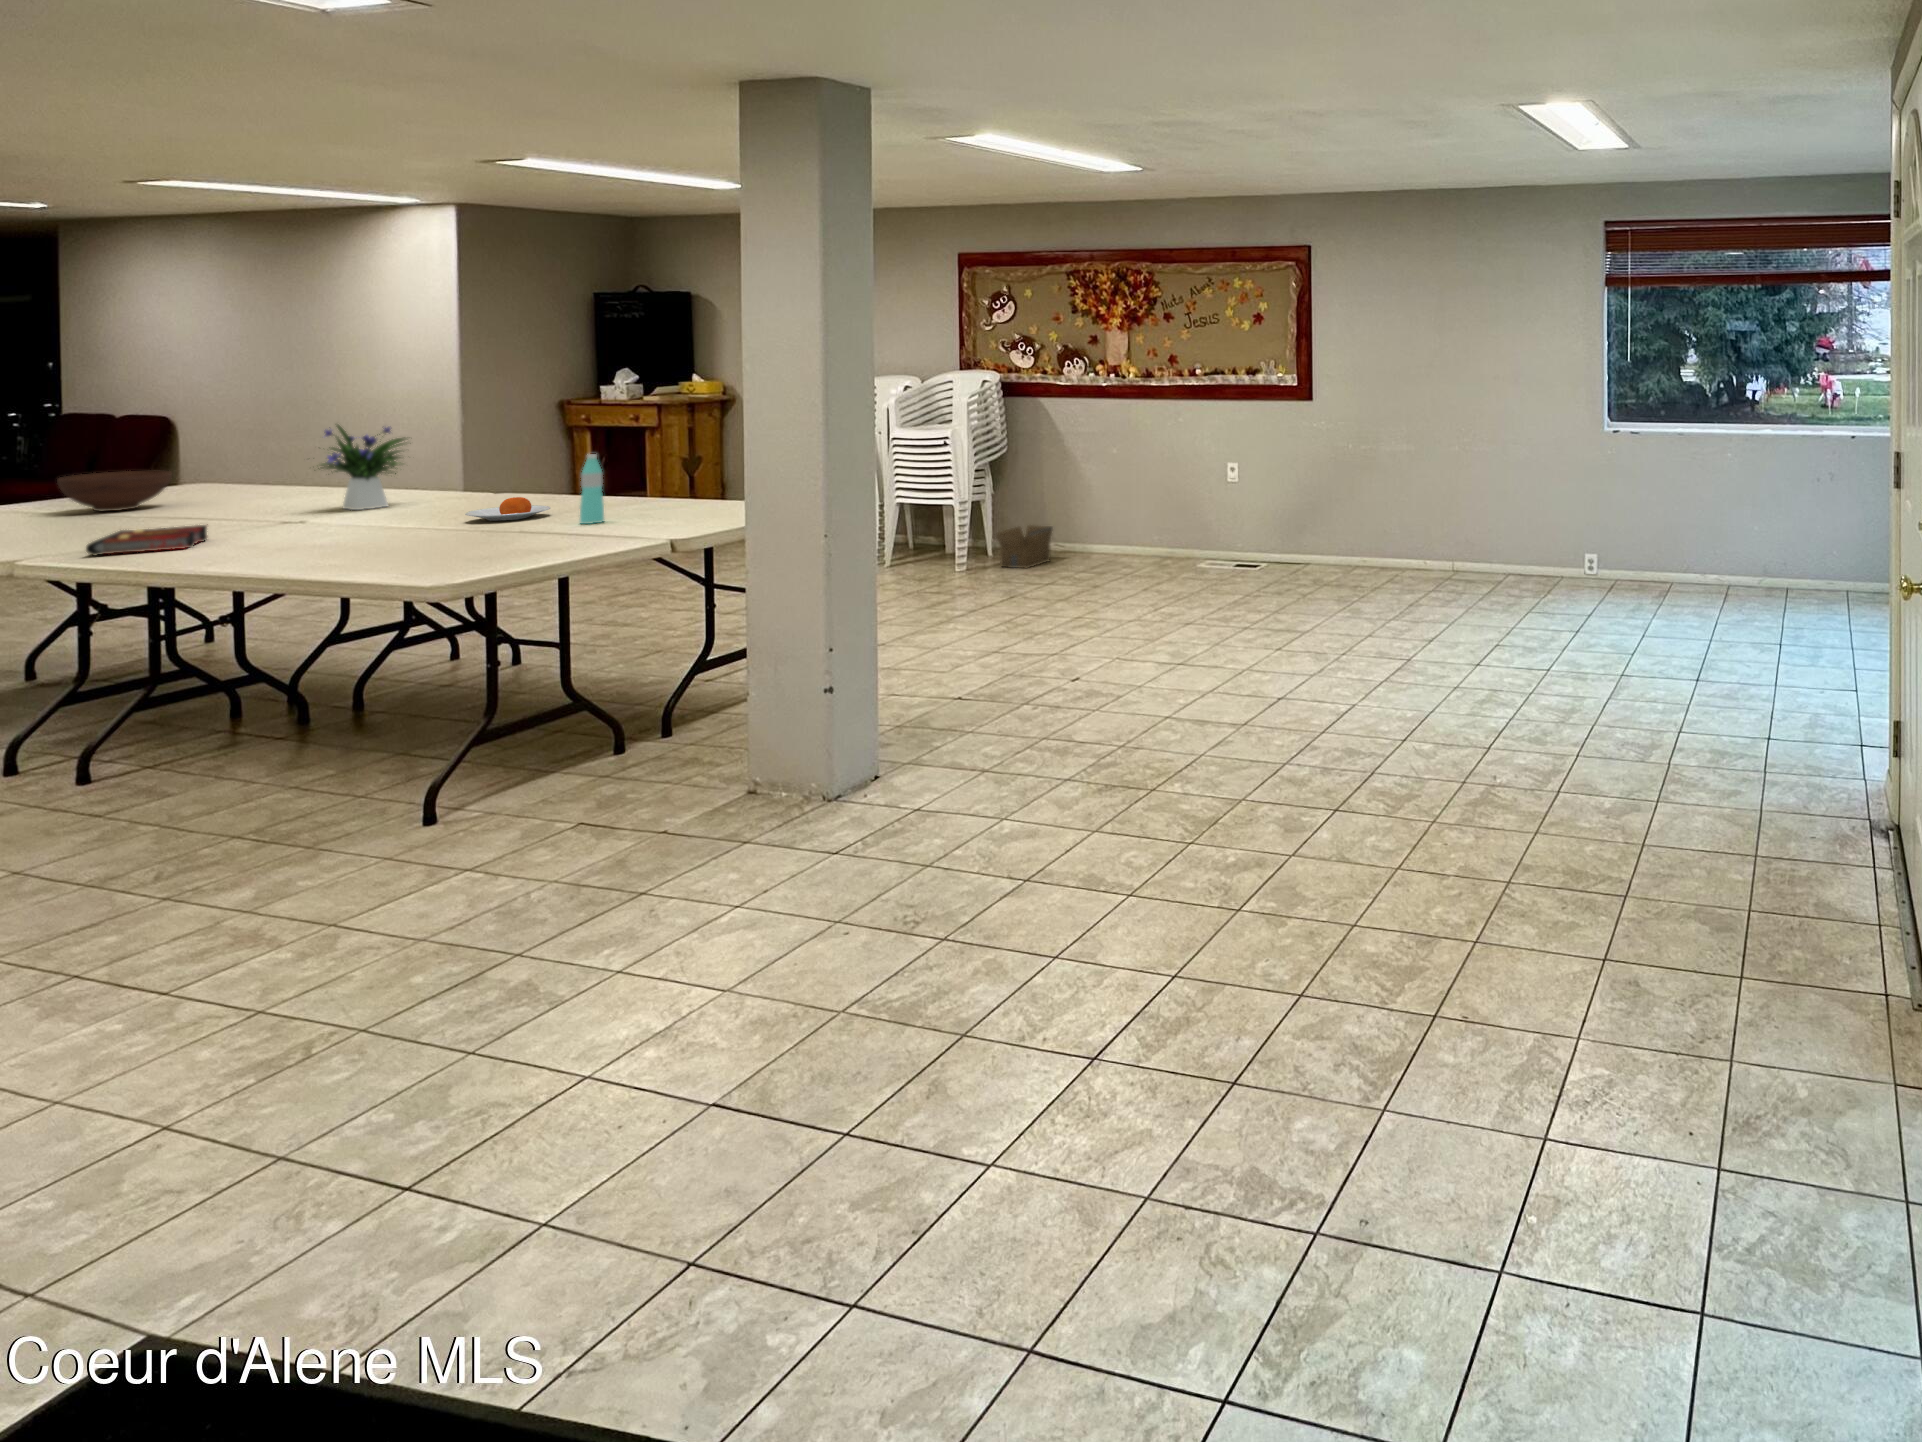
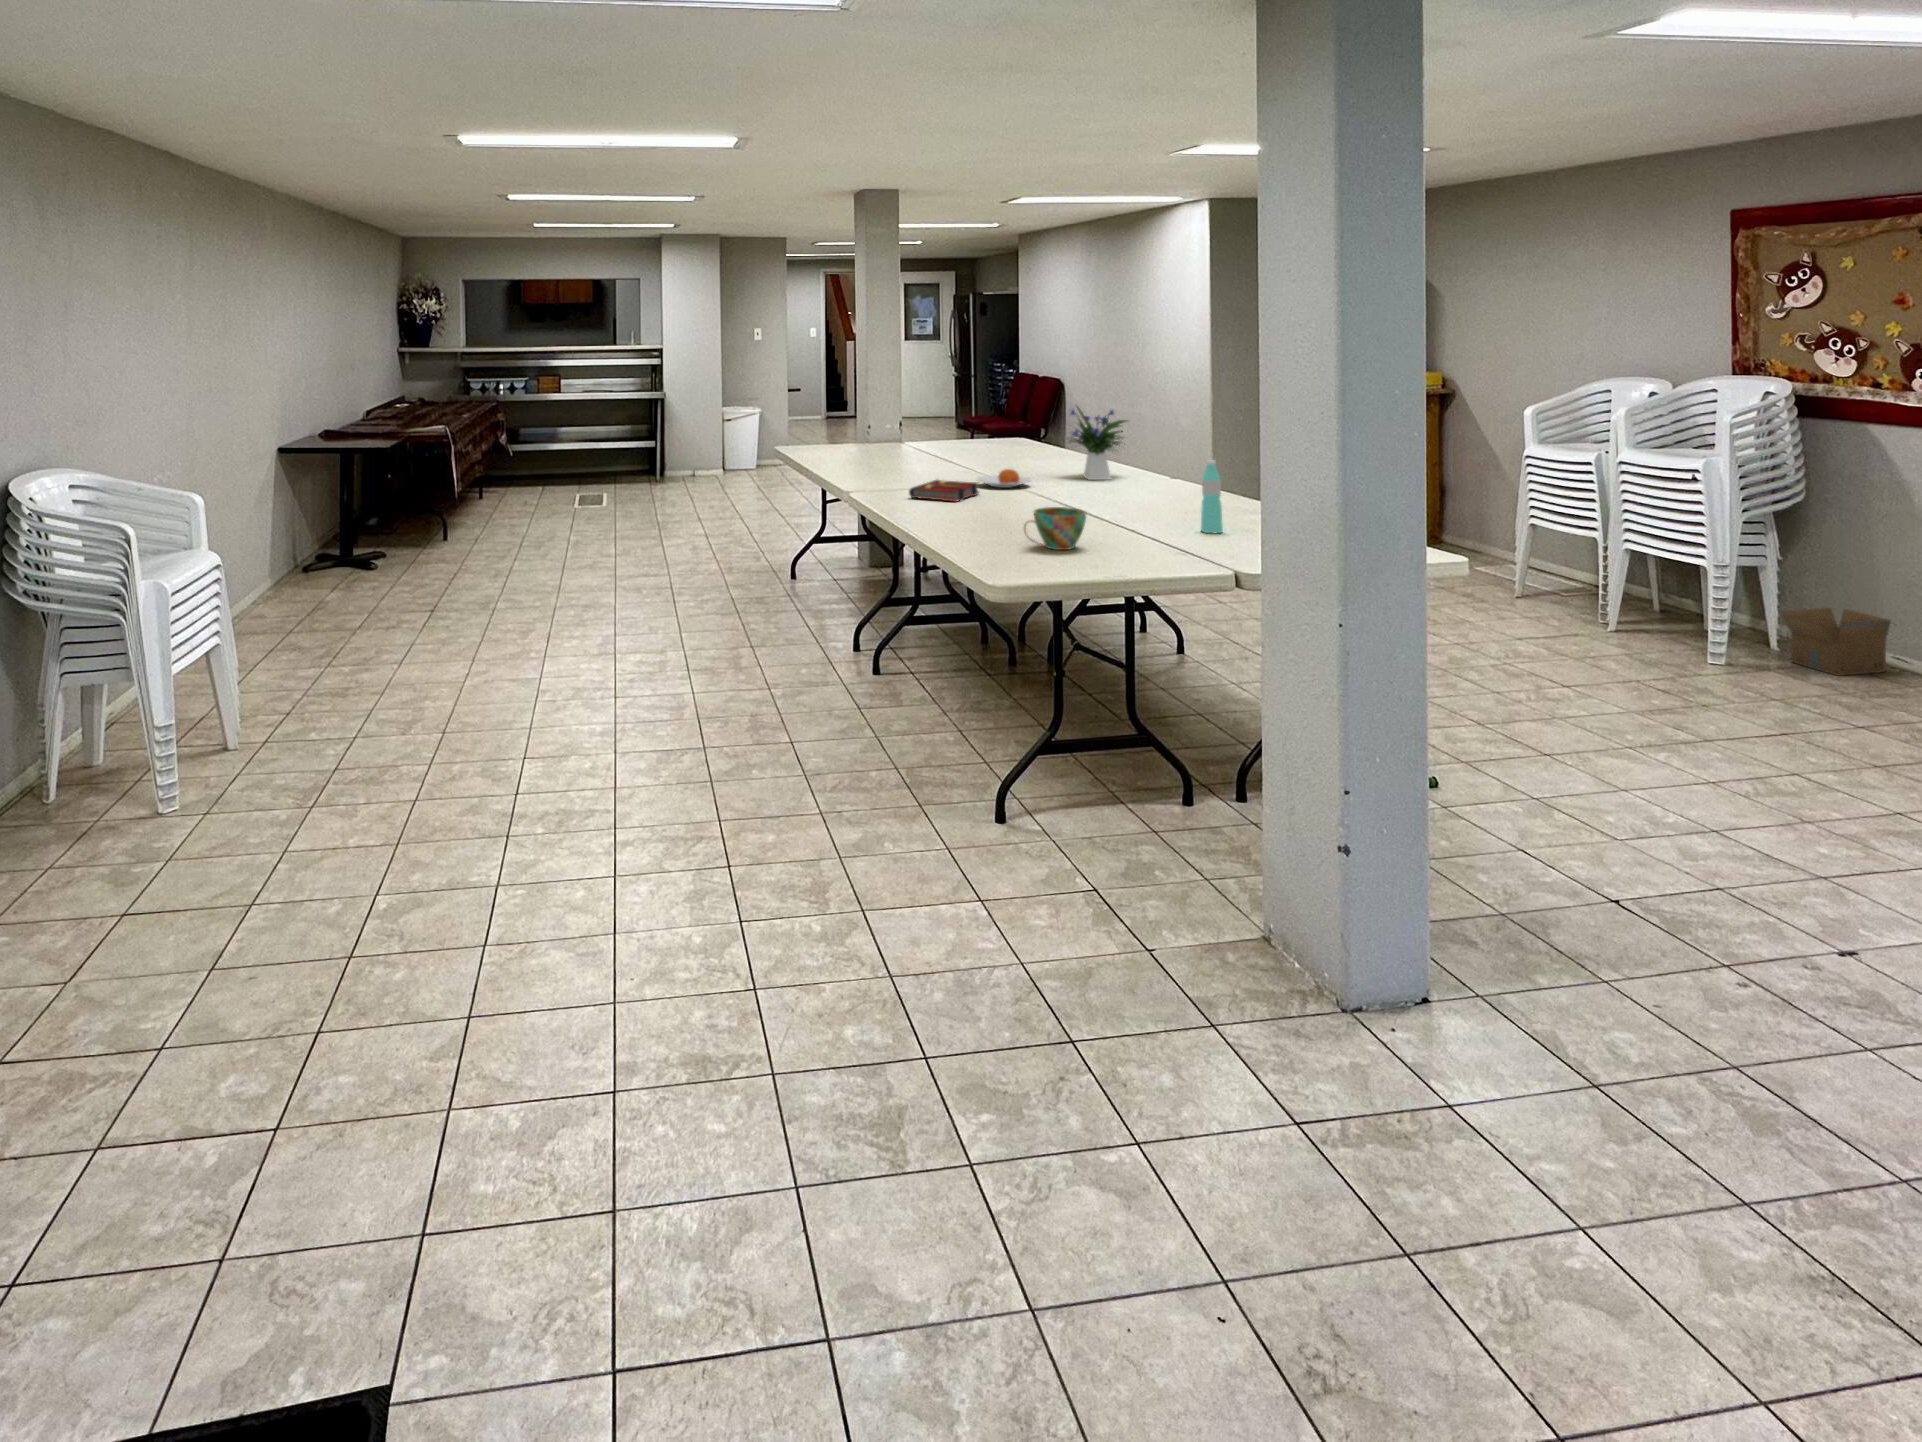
fruit bowl: present [57,470,172,511] -> none [958,427,1014,456]
plate: present [465,497,550,521] -> present [977,469,1031,488]
cup: none [395,513,473,557] -> present [1024,507,1086,550]

